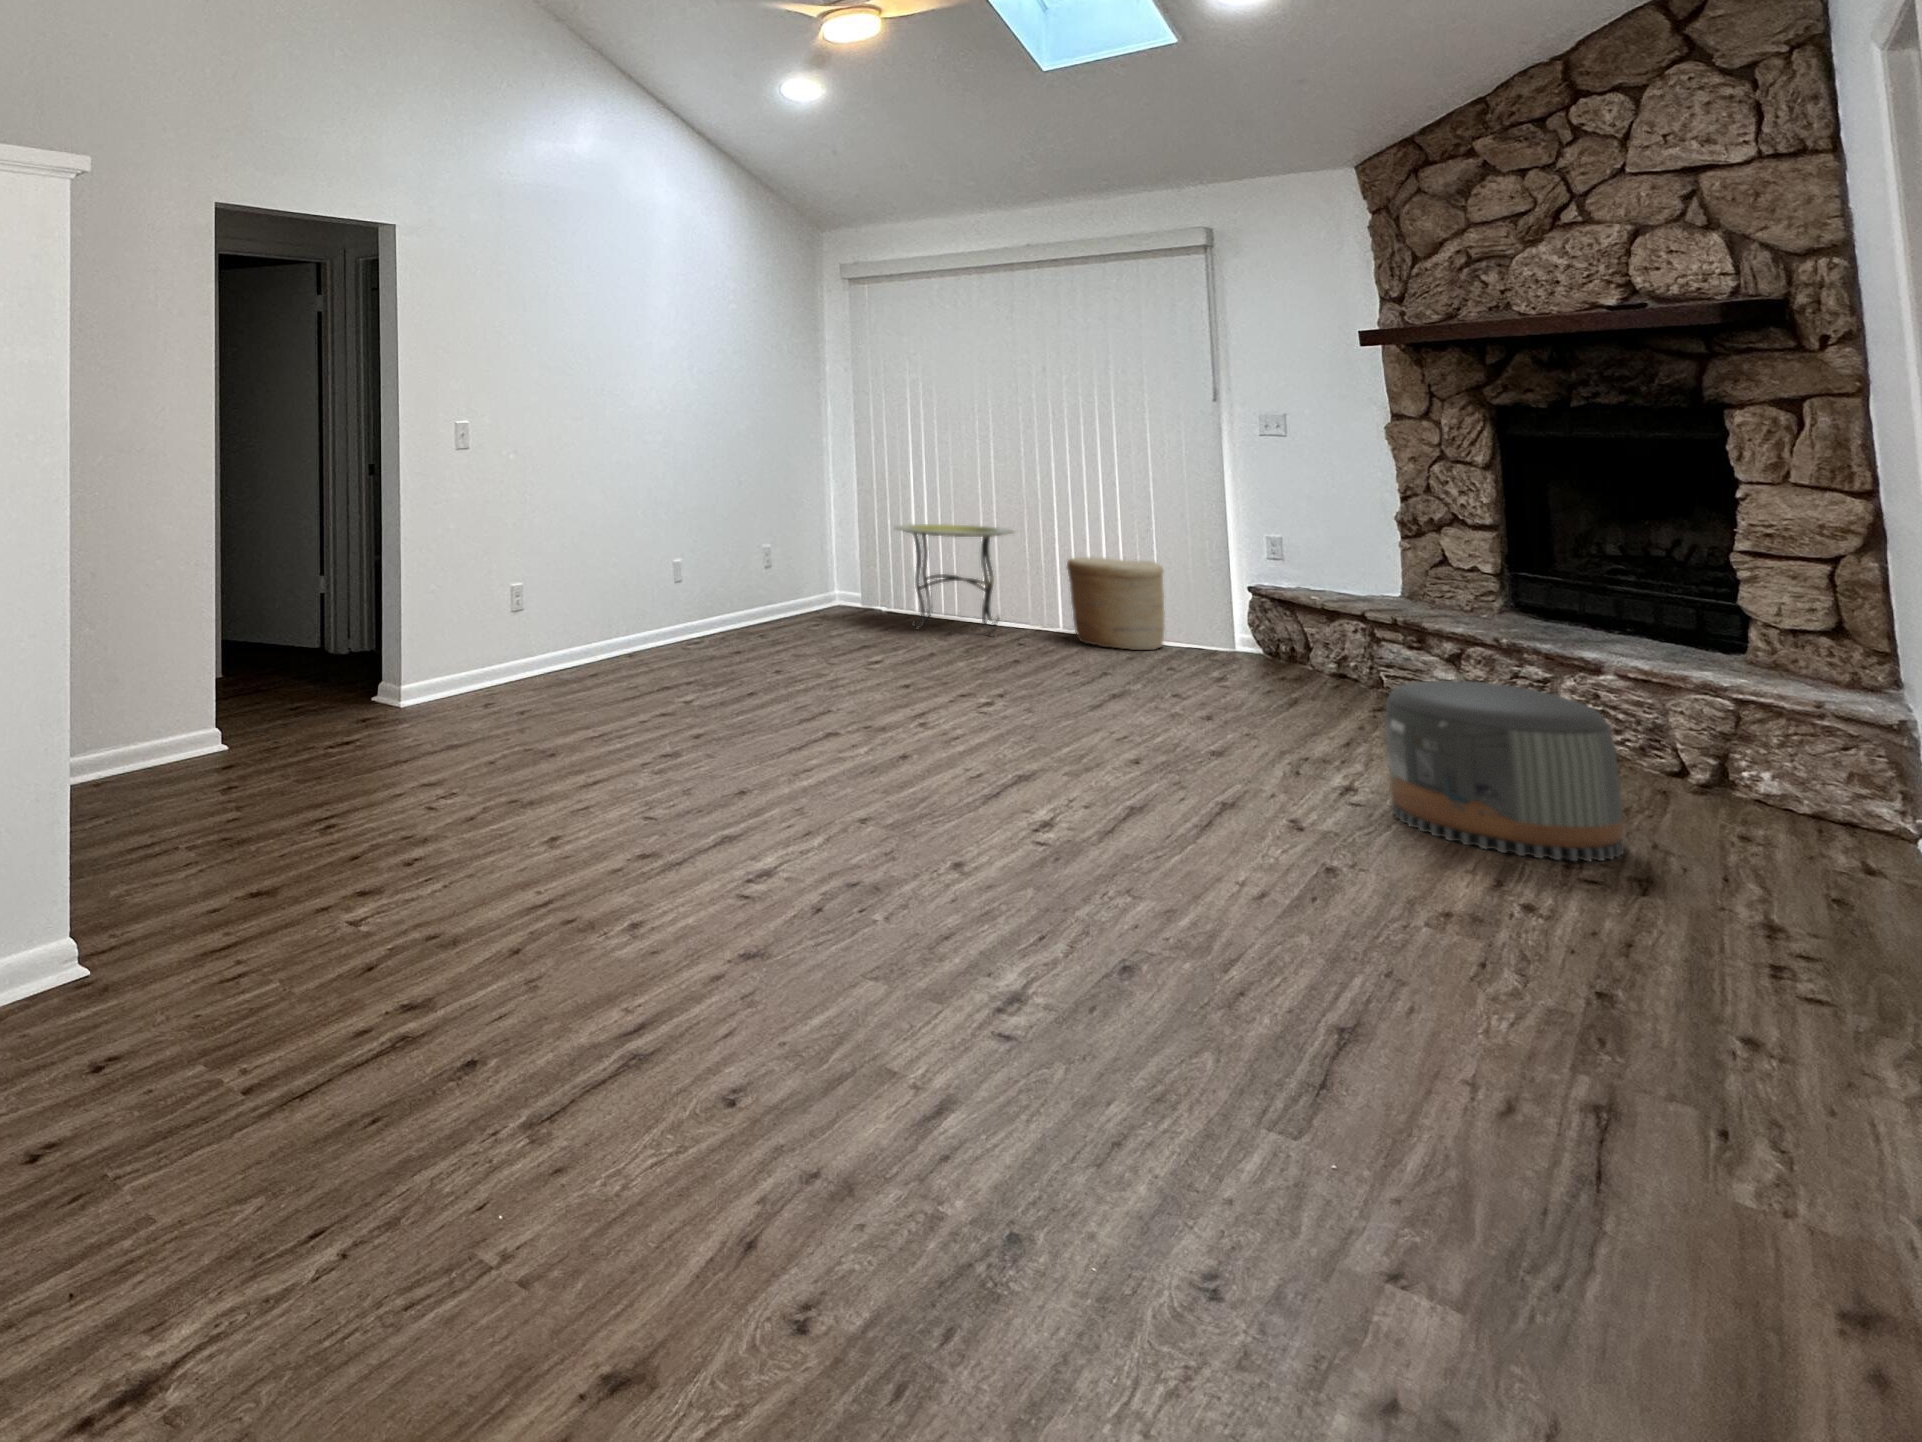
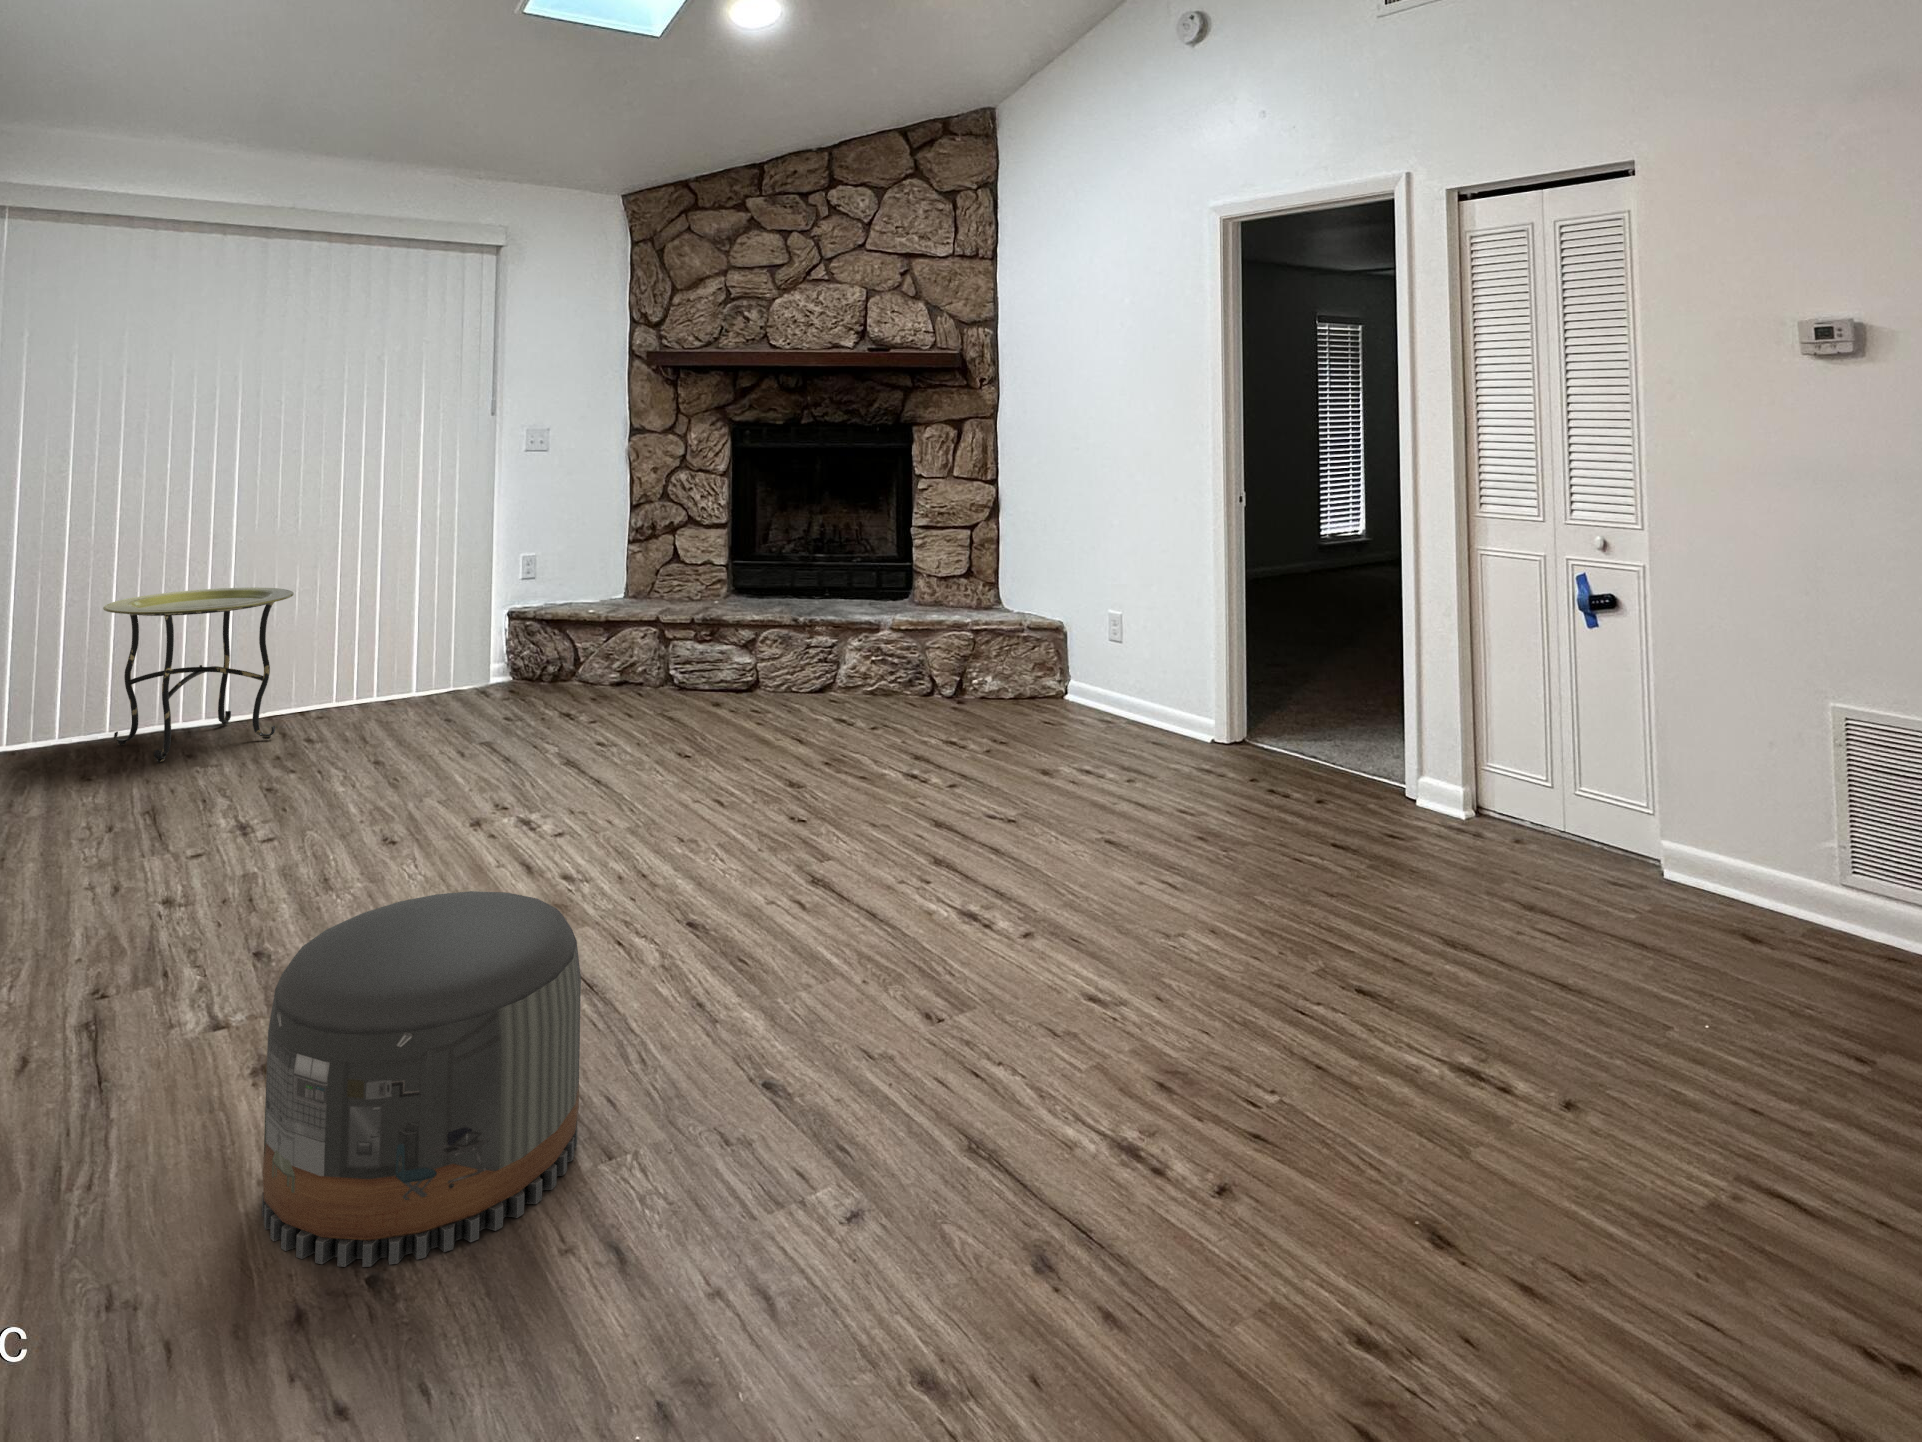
woven basket: present [1067,557,1165,650] -> none [349,602,459,718]
pouf: present [1385,681,1624,861] -> present [262,891,581,1267]

